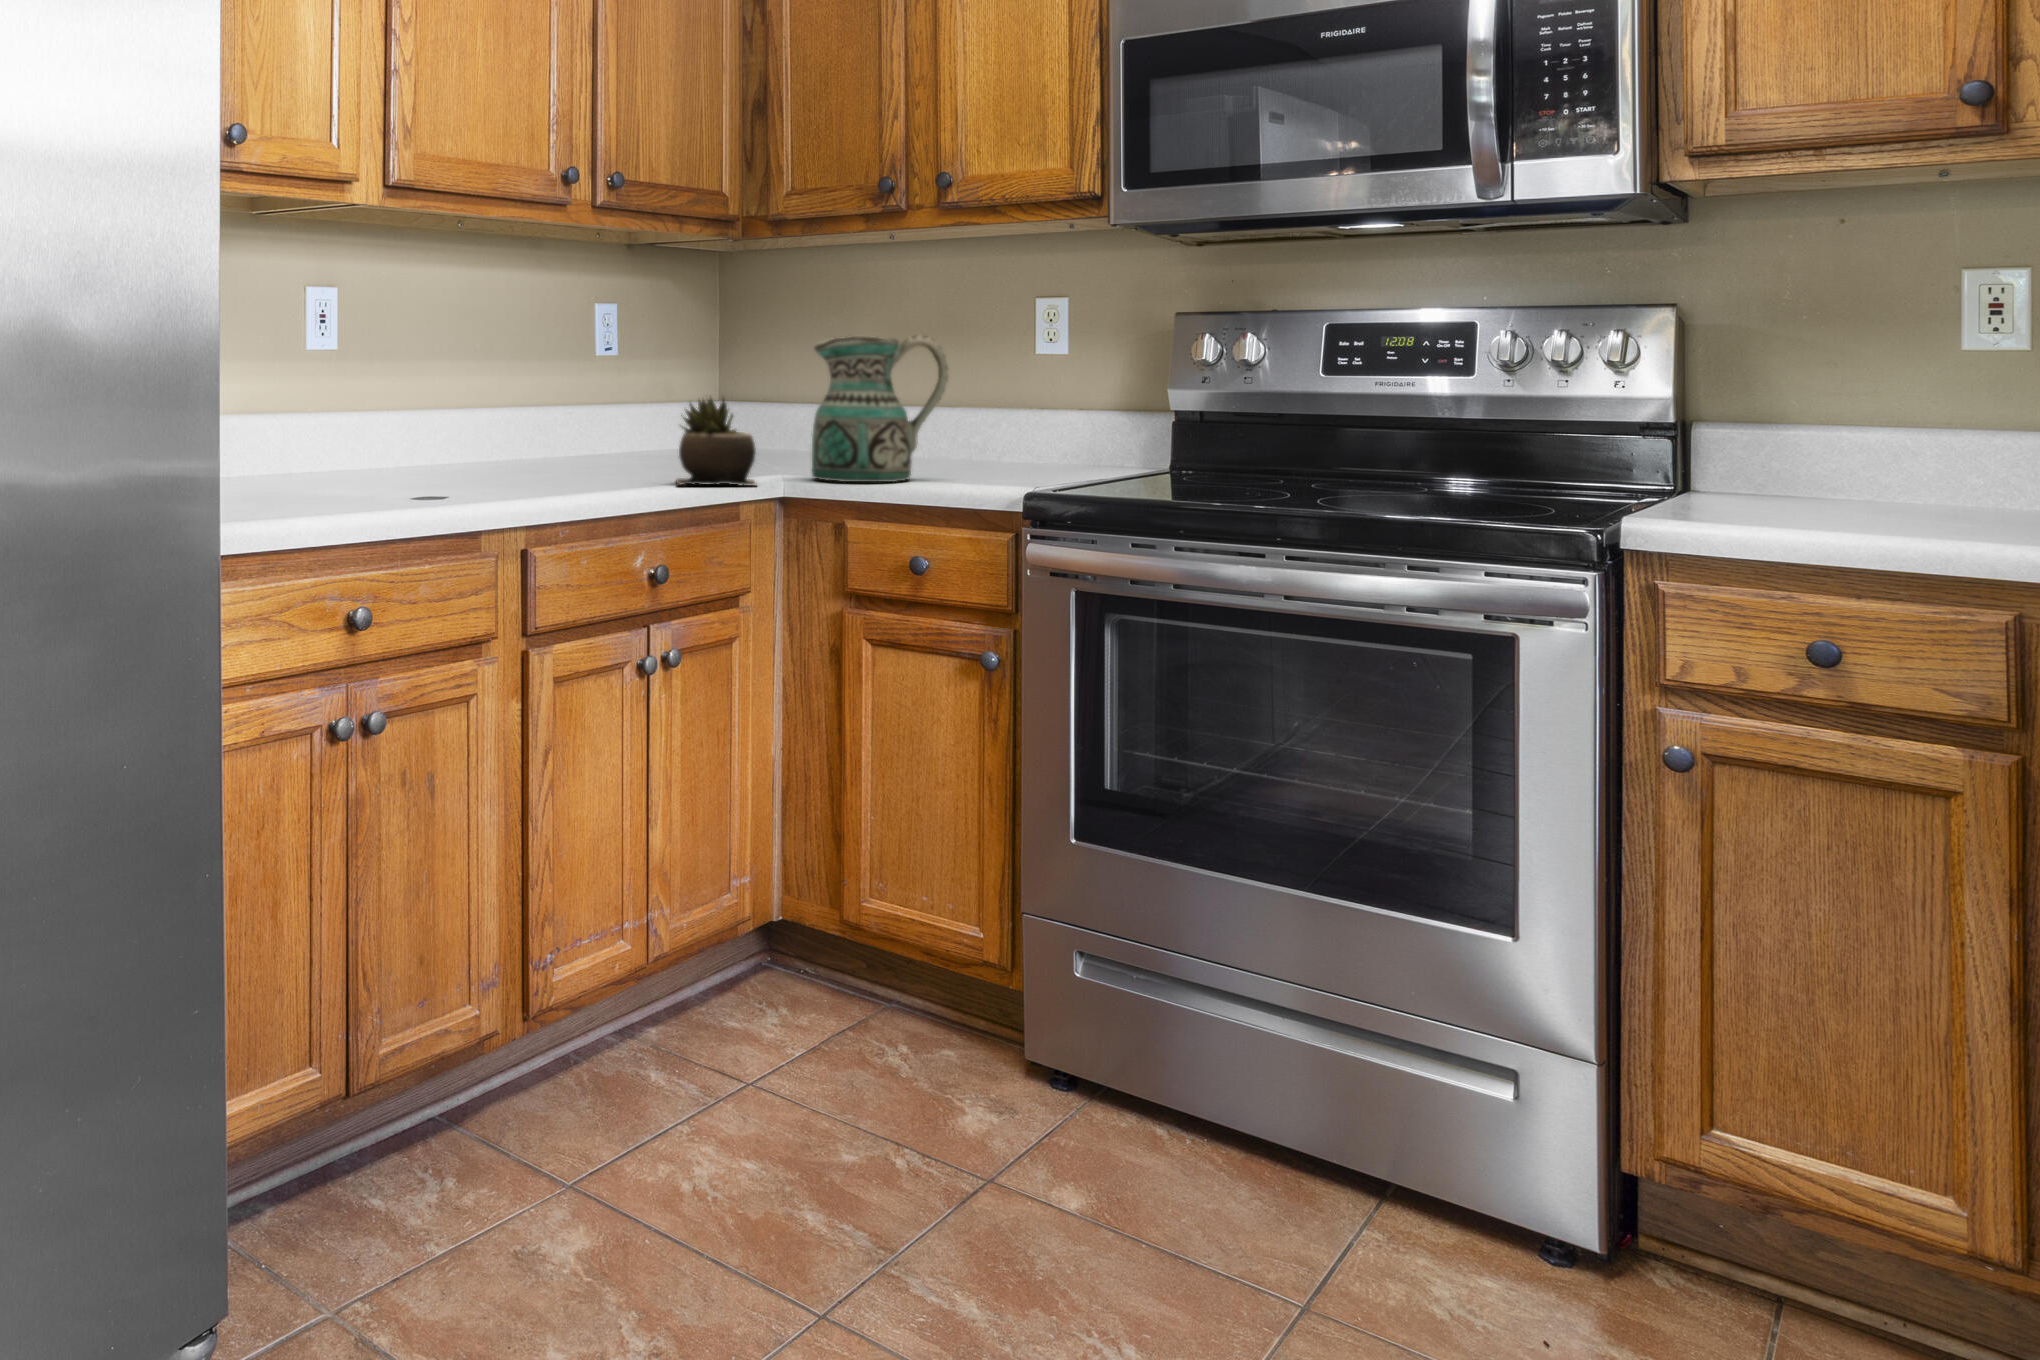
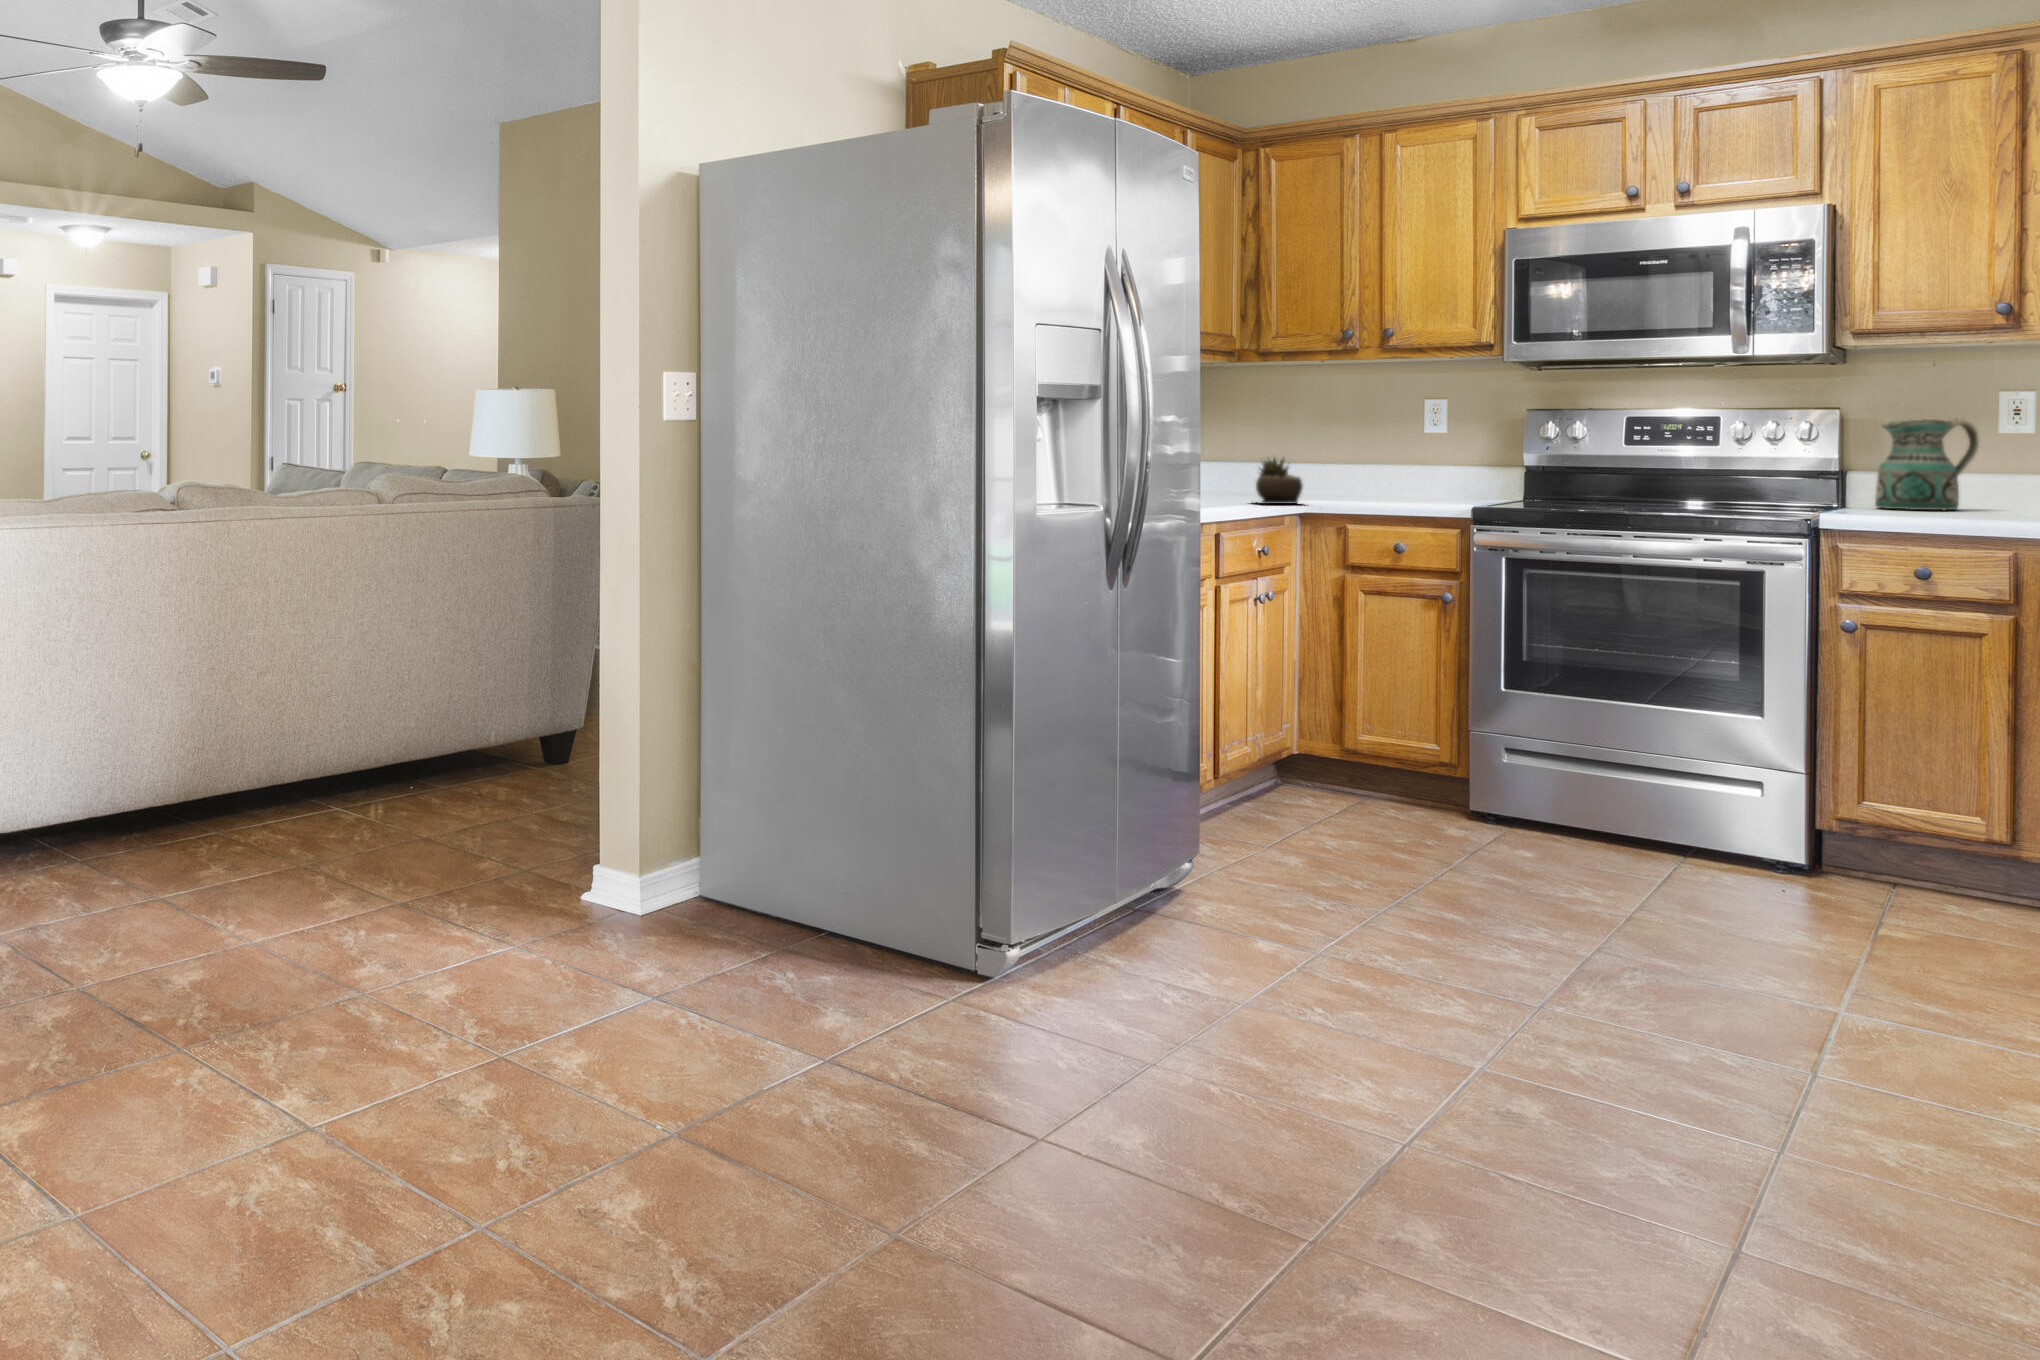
ceramic pitcher: present [812,335,948,482] -> present [1875,419,1979,510]

